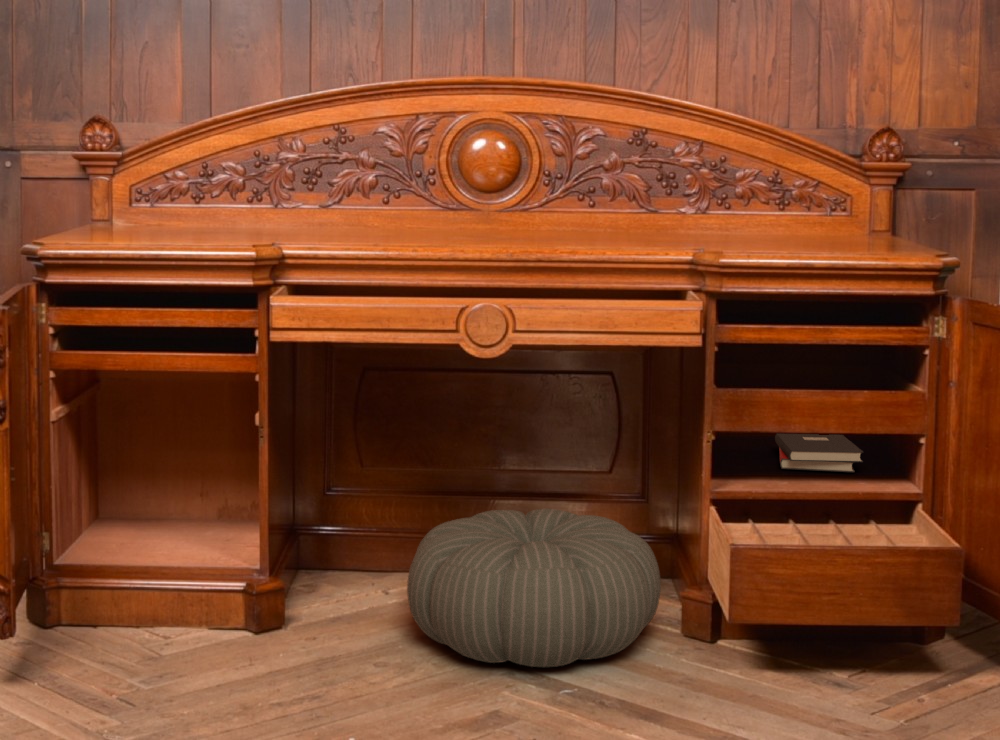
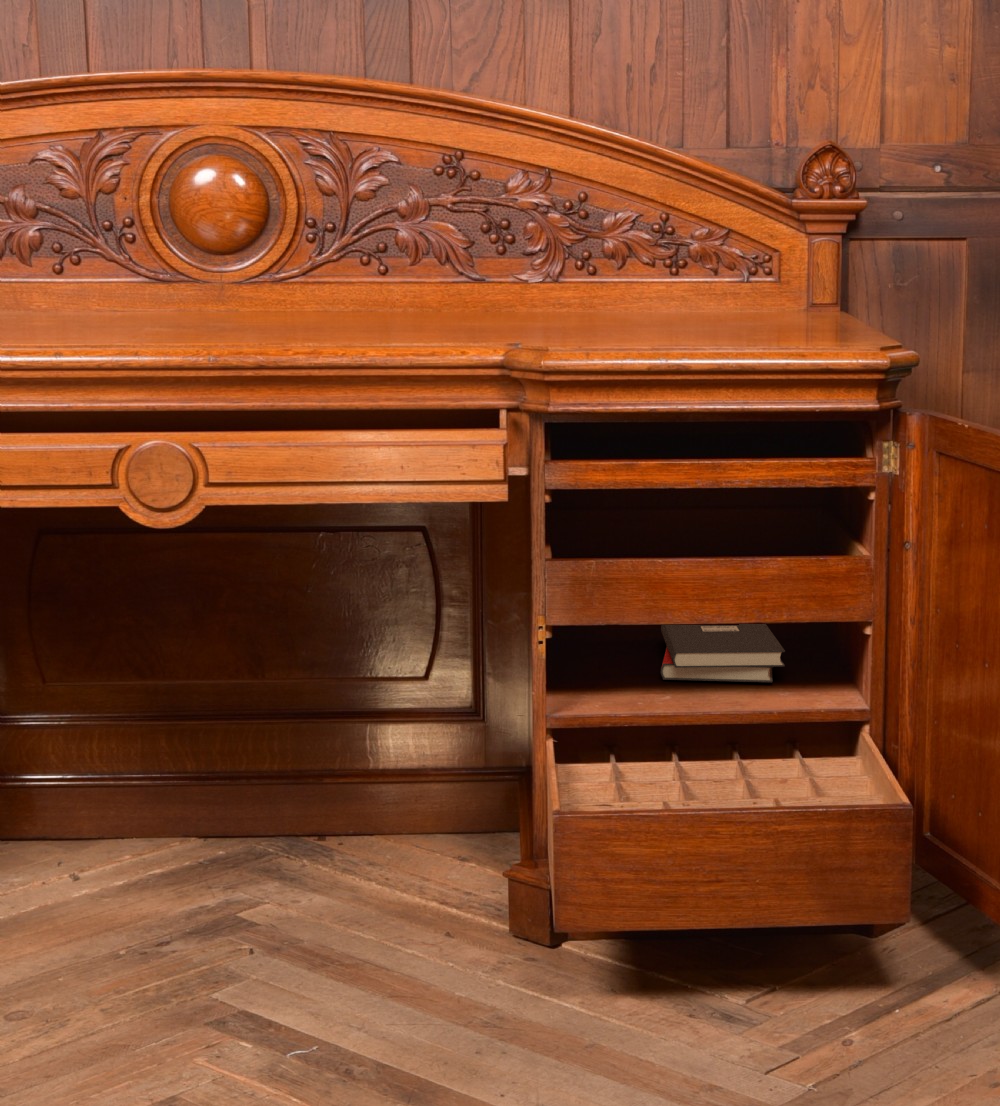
pouf: present [407,508,661,667] -> none [78,748,480,1011]

